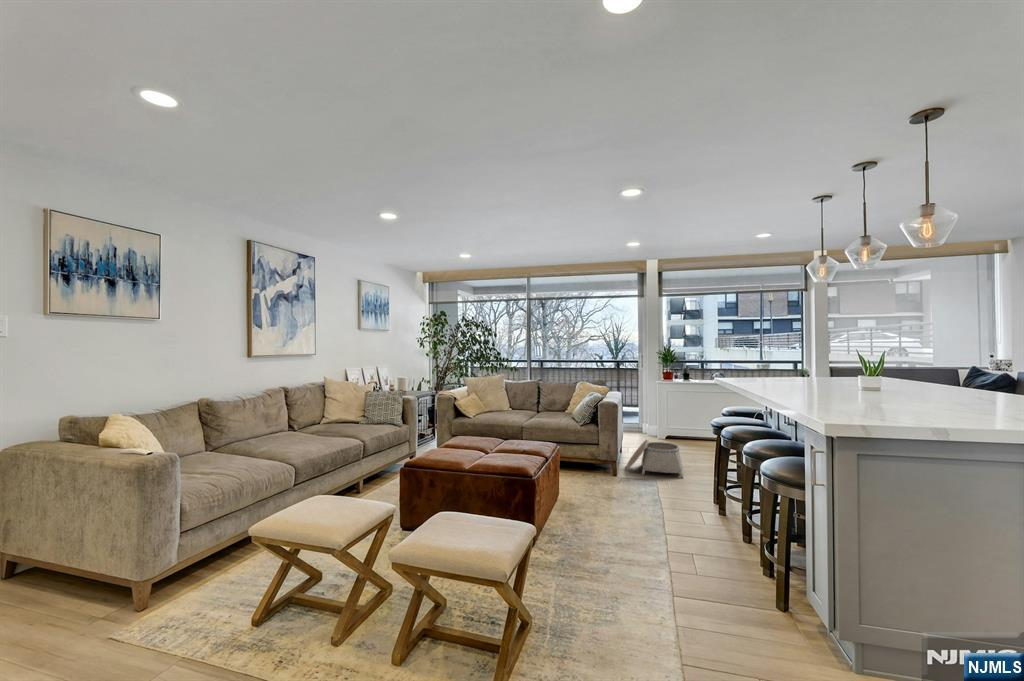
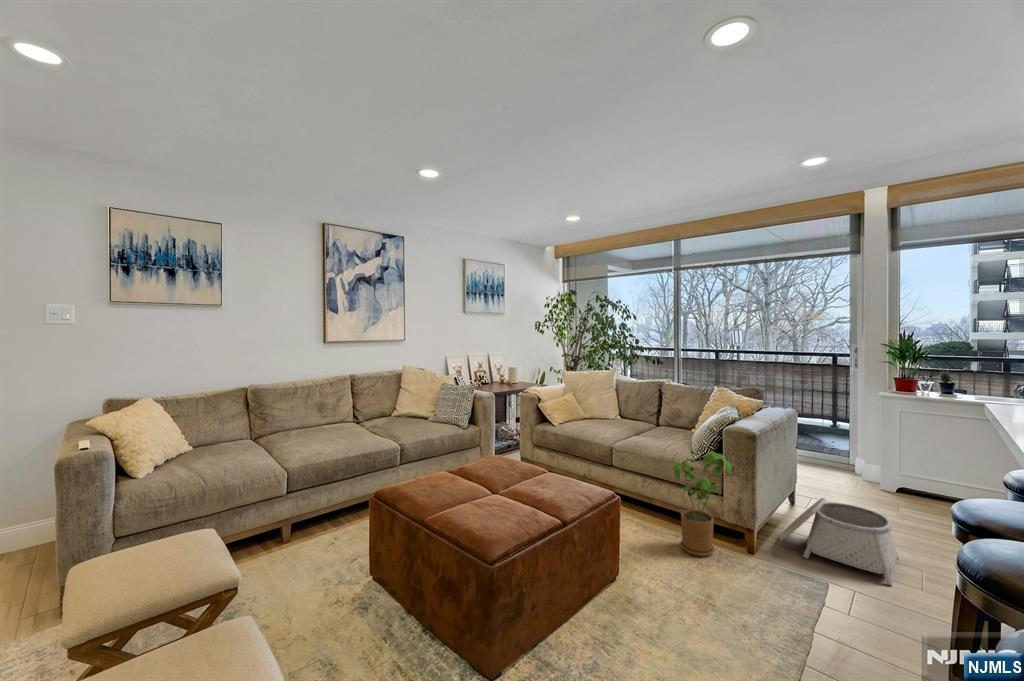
house plant: none [572,418,608,485] -> present [673,452,736,557]

